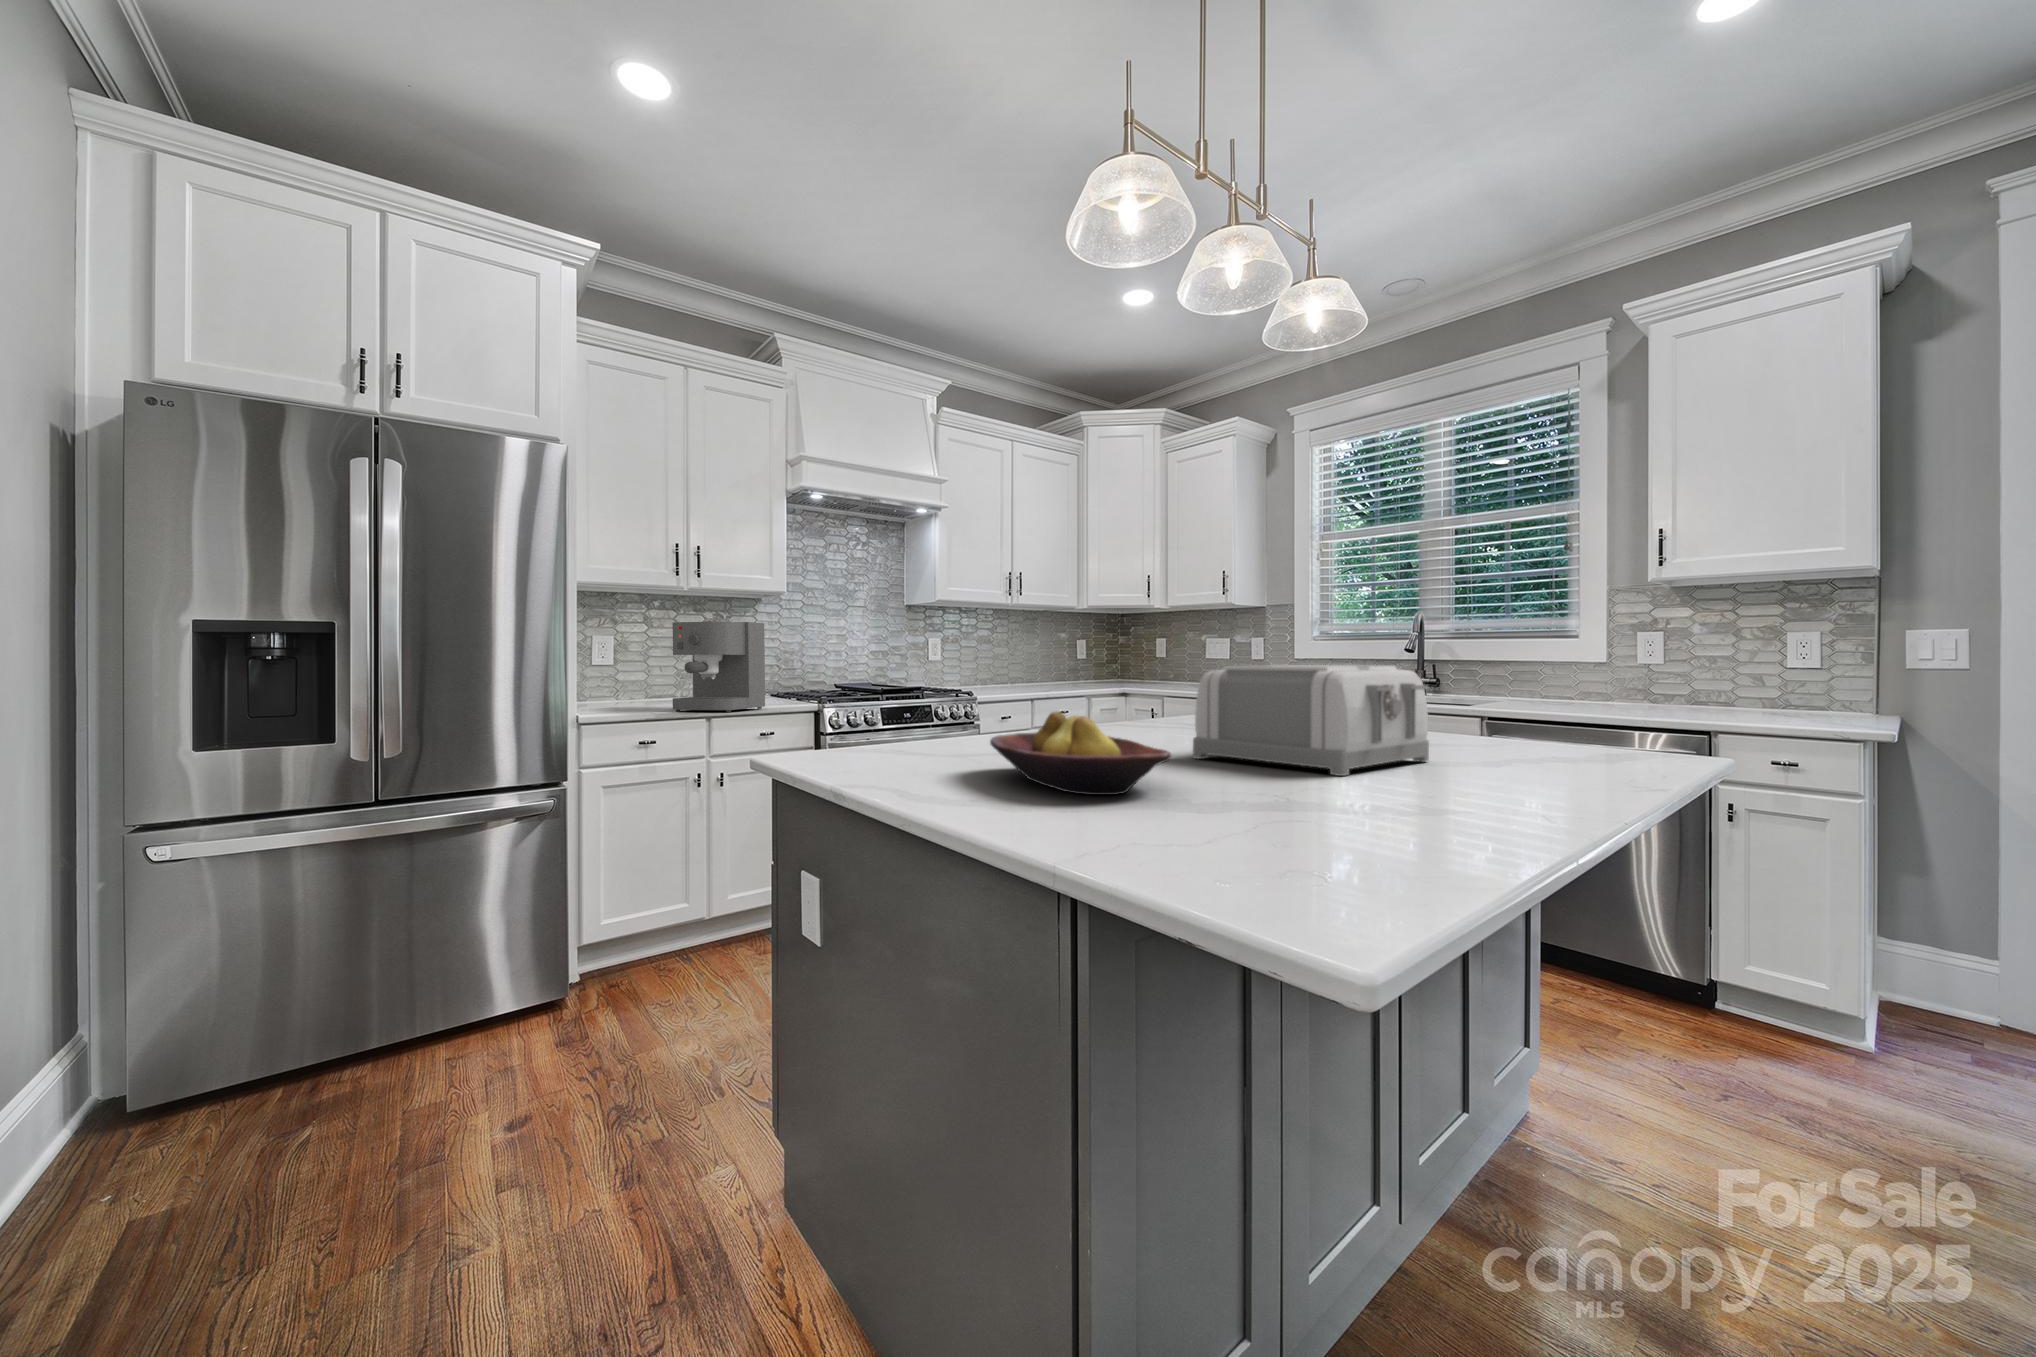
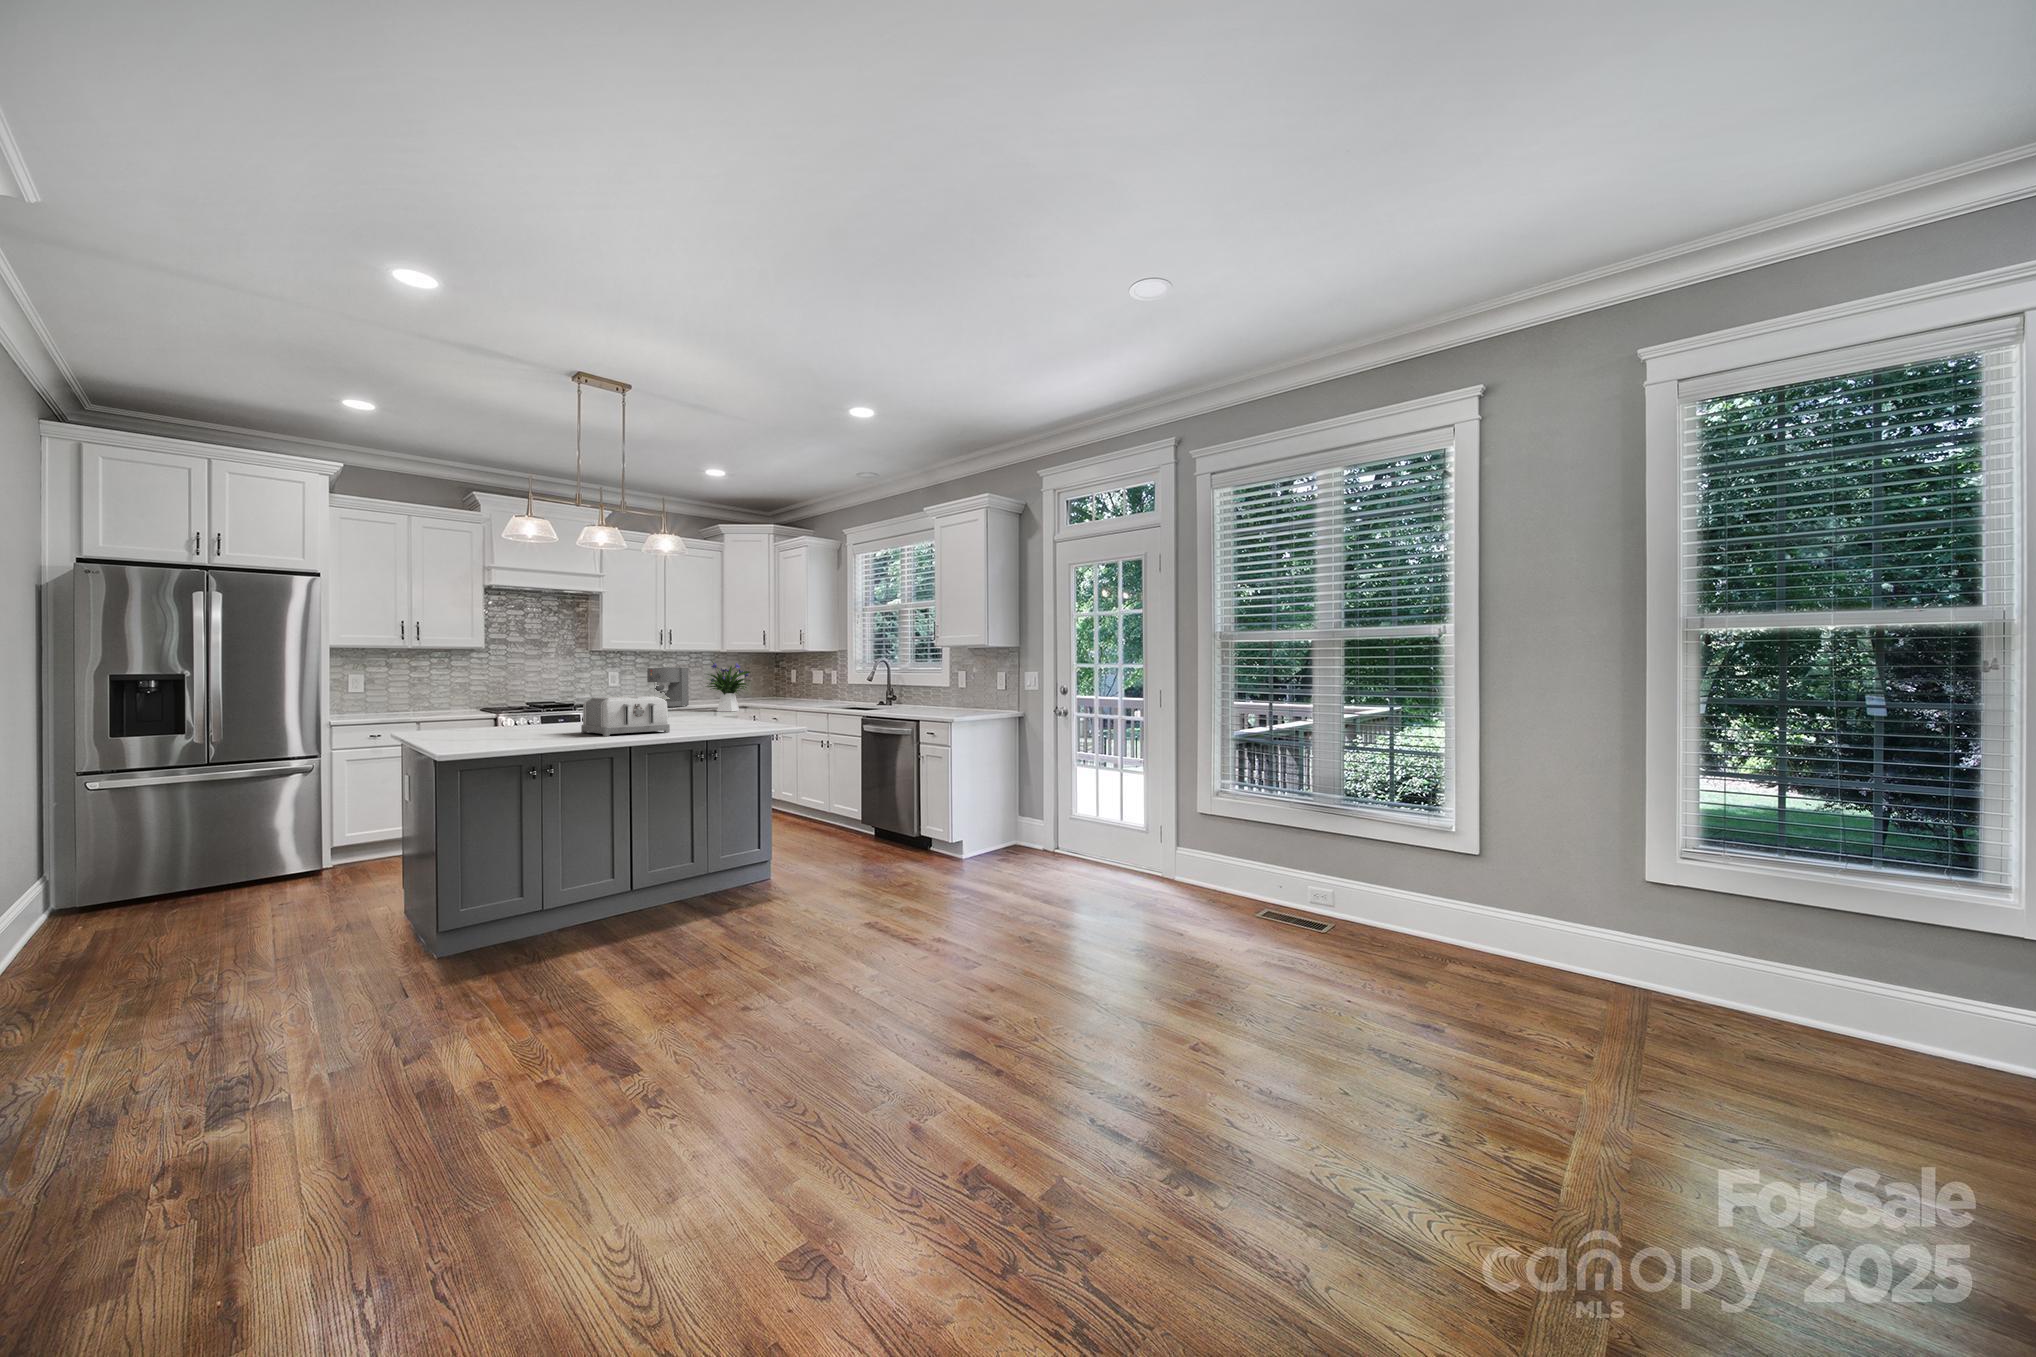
flower arrangement: none [1111,616,1193,703] -> present [706,661,750,711]
coffee maker: present [673,622,765,712] -> present [647,668,689,707]
fruit bowl: present [990,712,1171,795] -> none [463,715,526,741]

